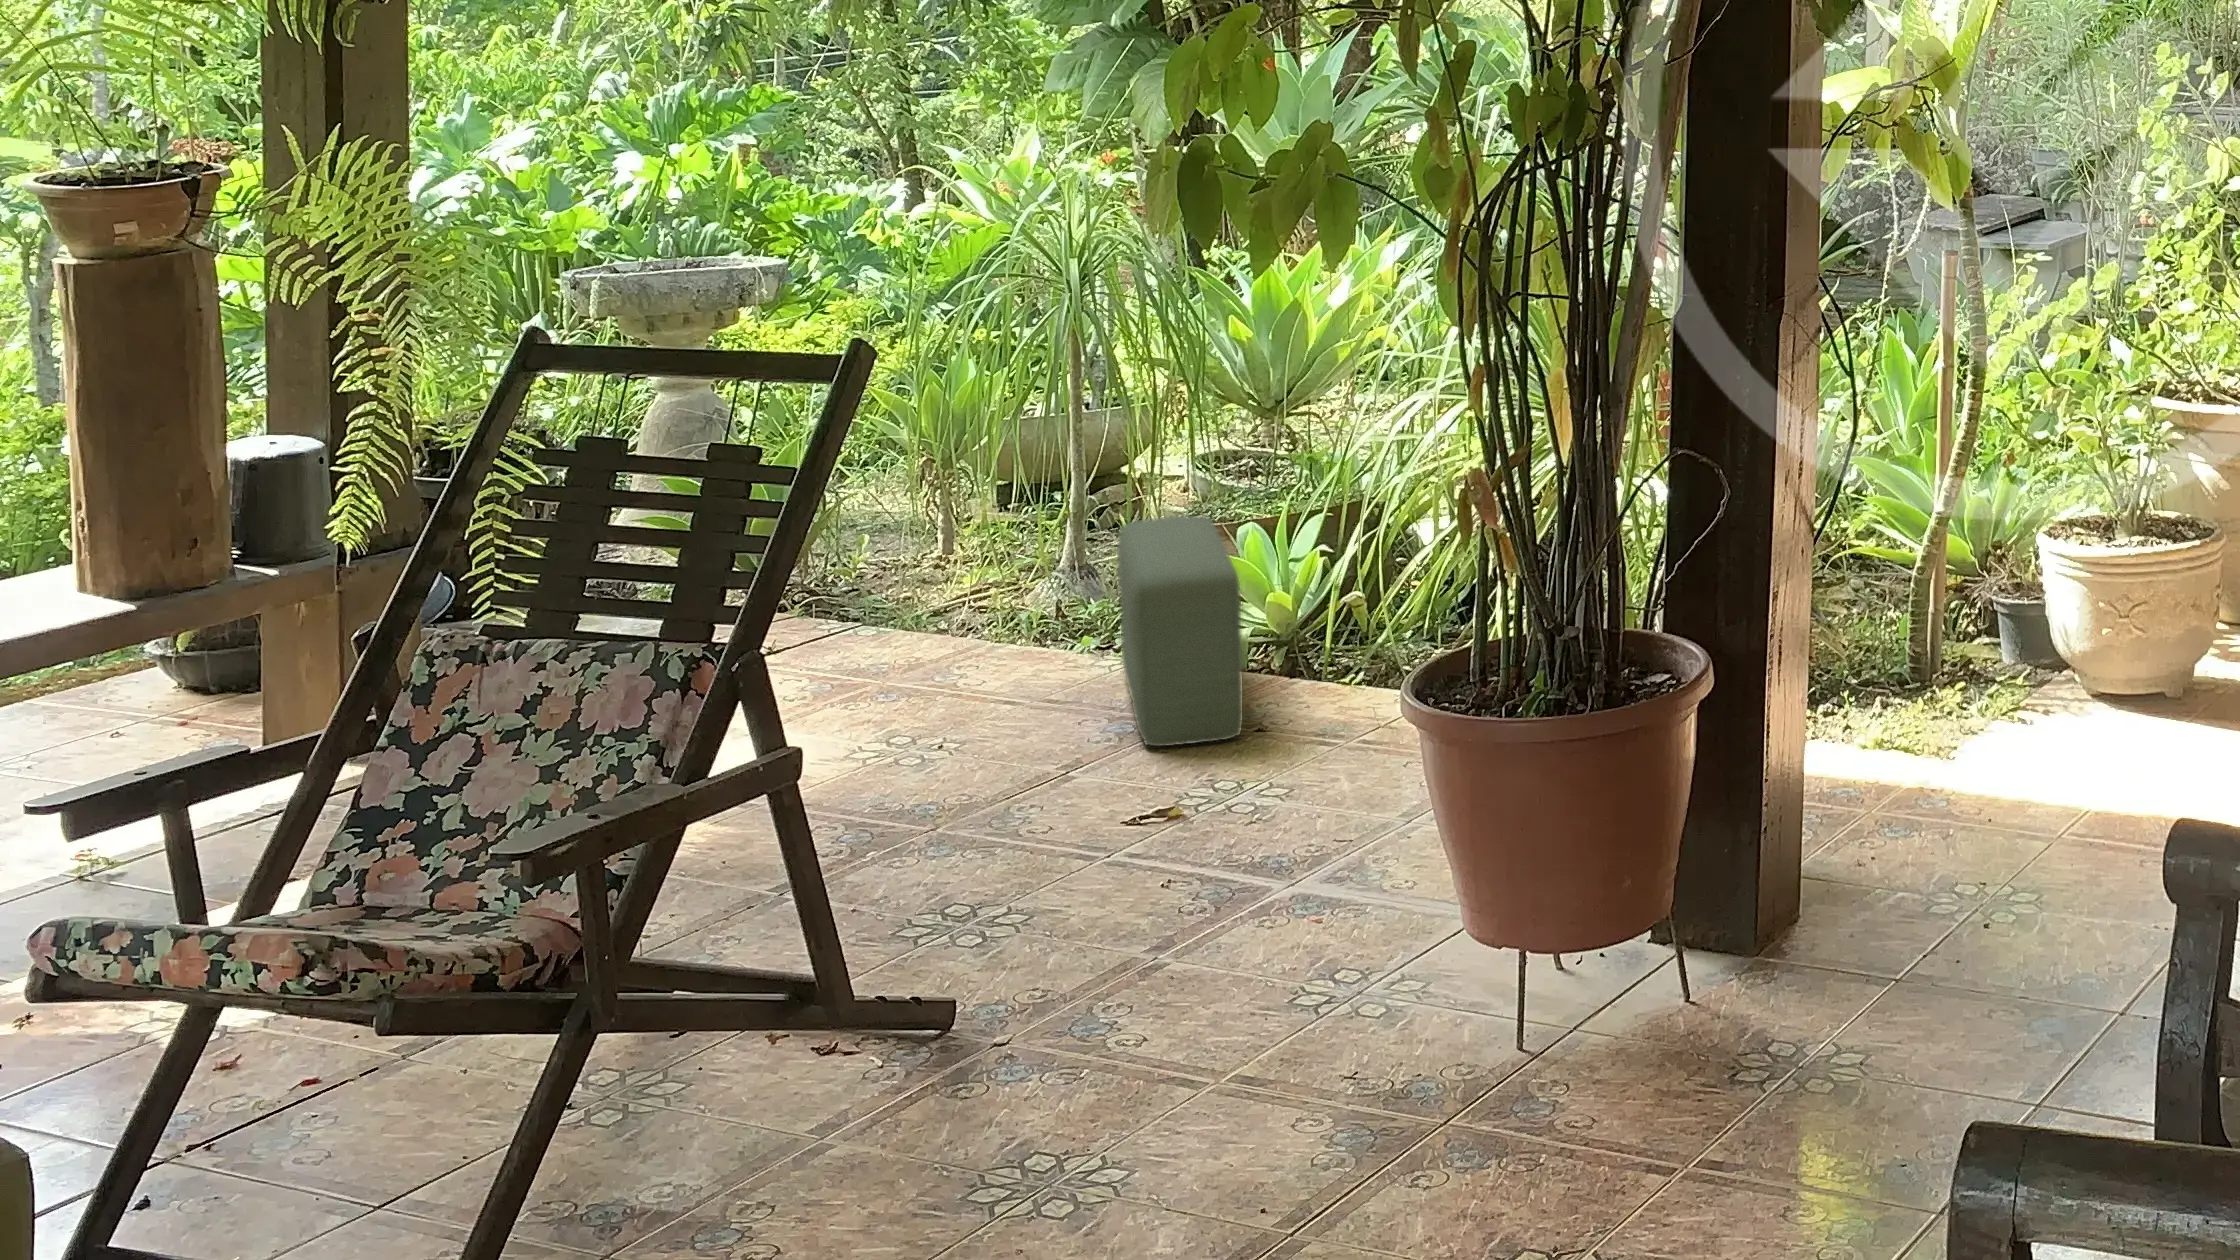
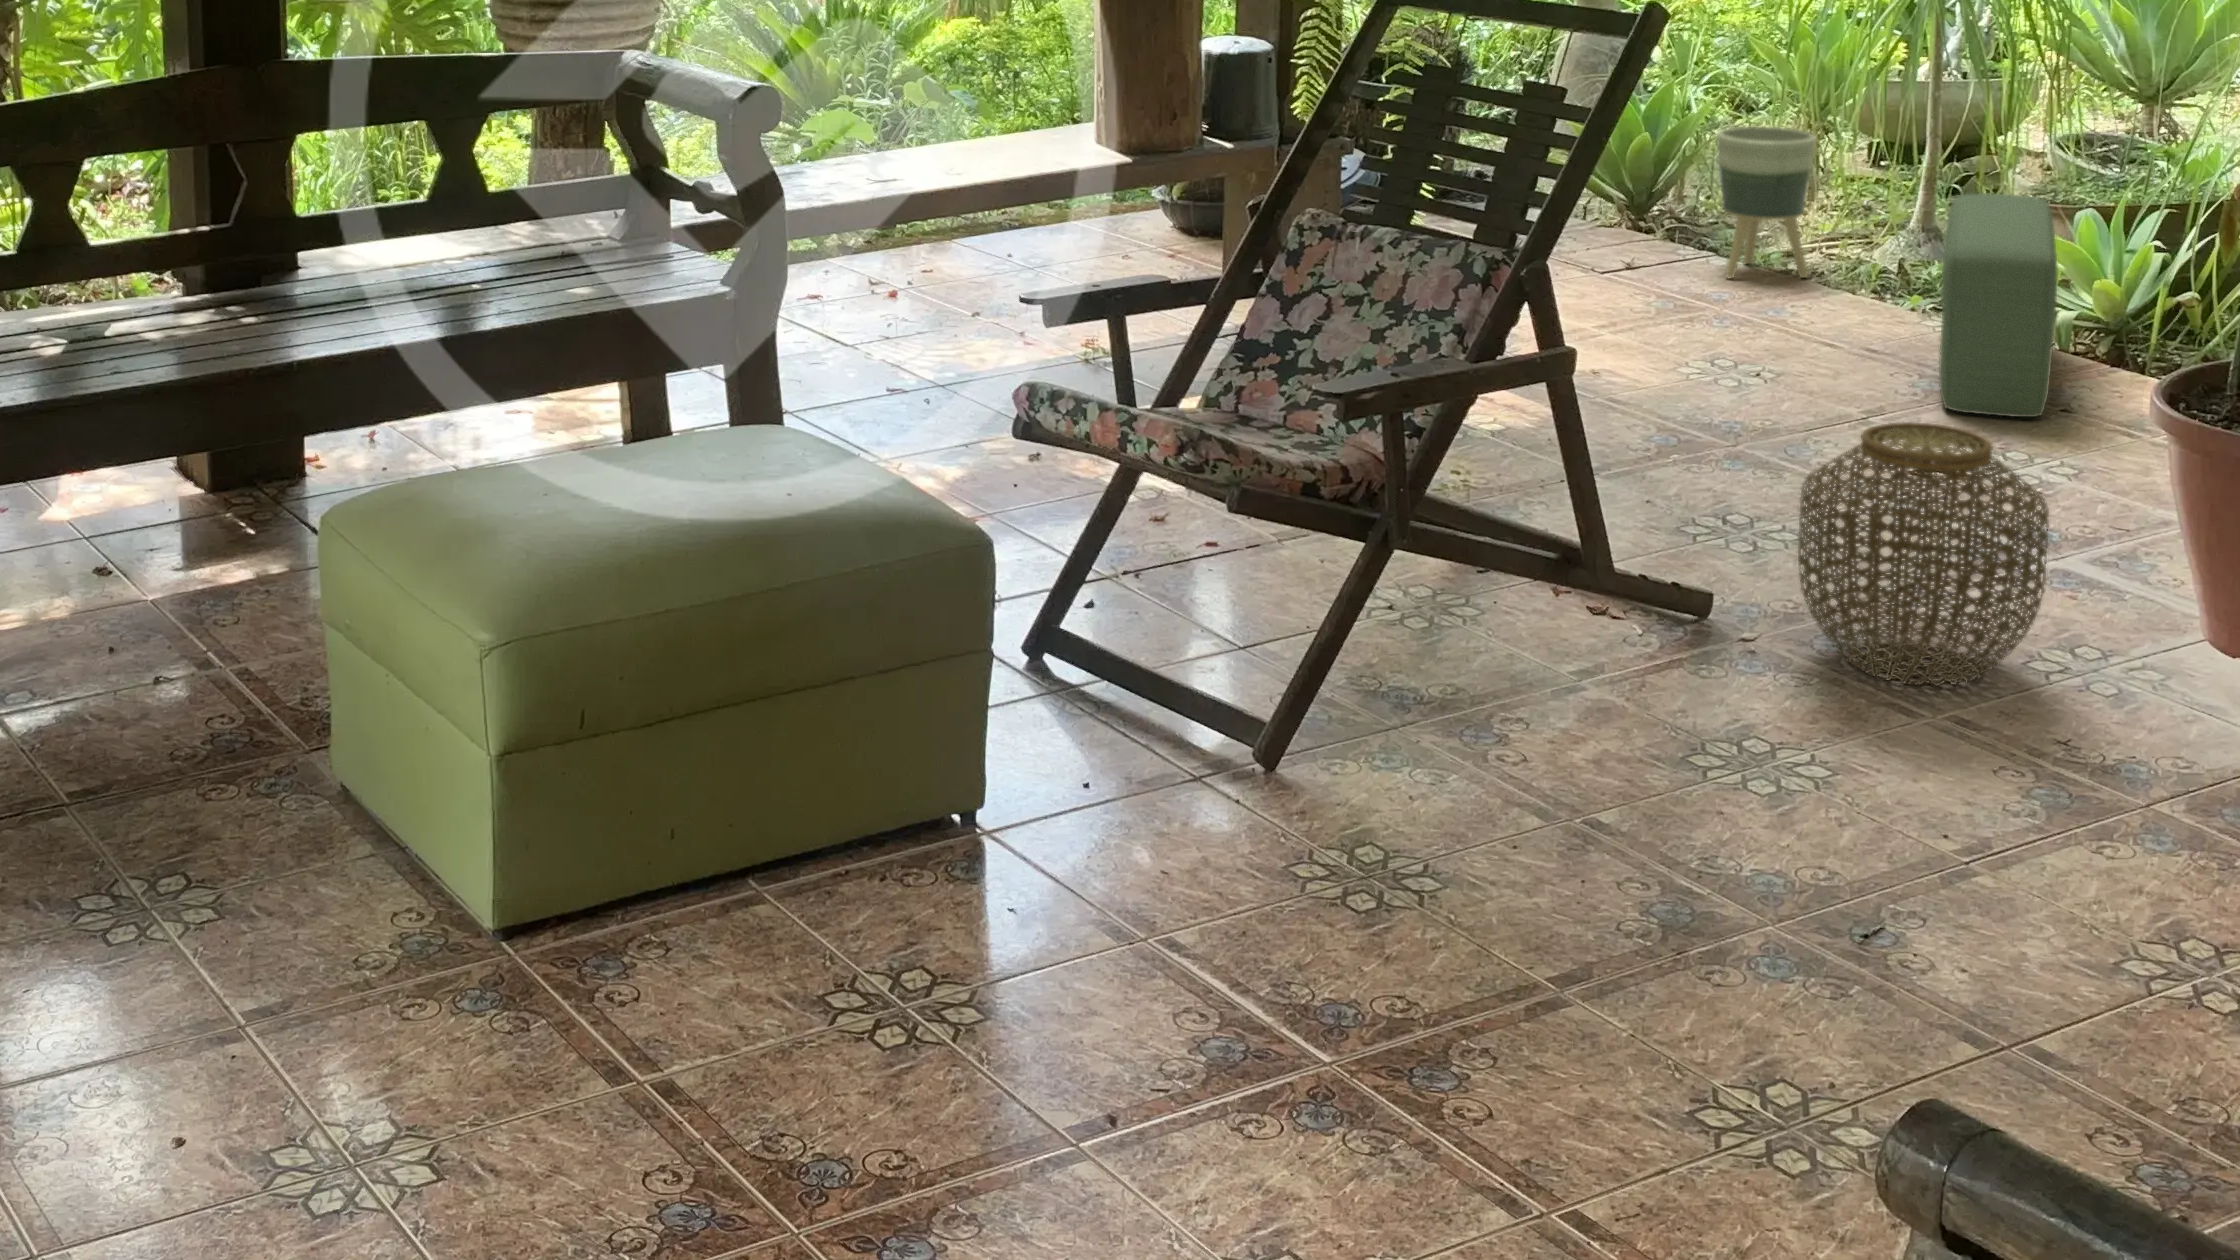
planter: none [856,479,969,650] -> present [1717,126,1816,278]
woven basket: none [1061,756,1313,1041] -> present [1798,422,2049,686]

